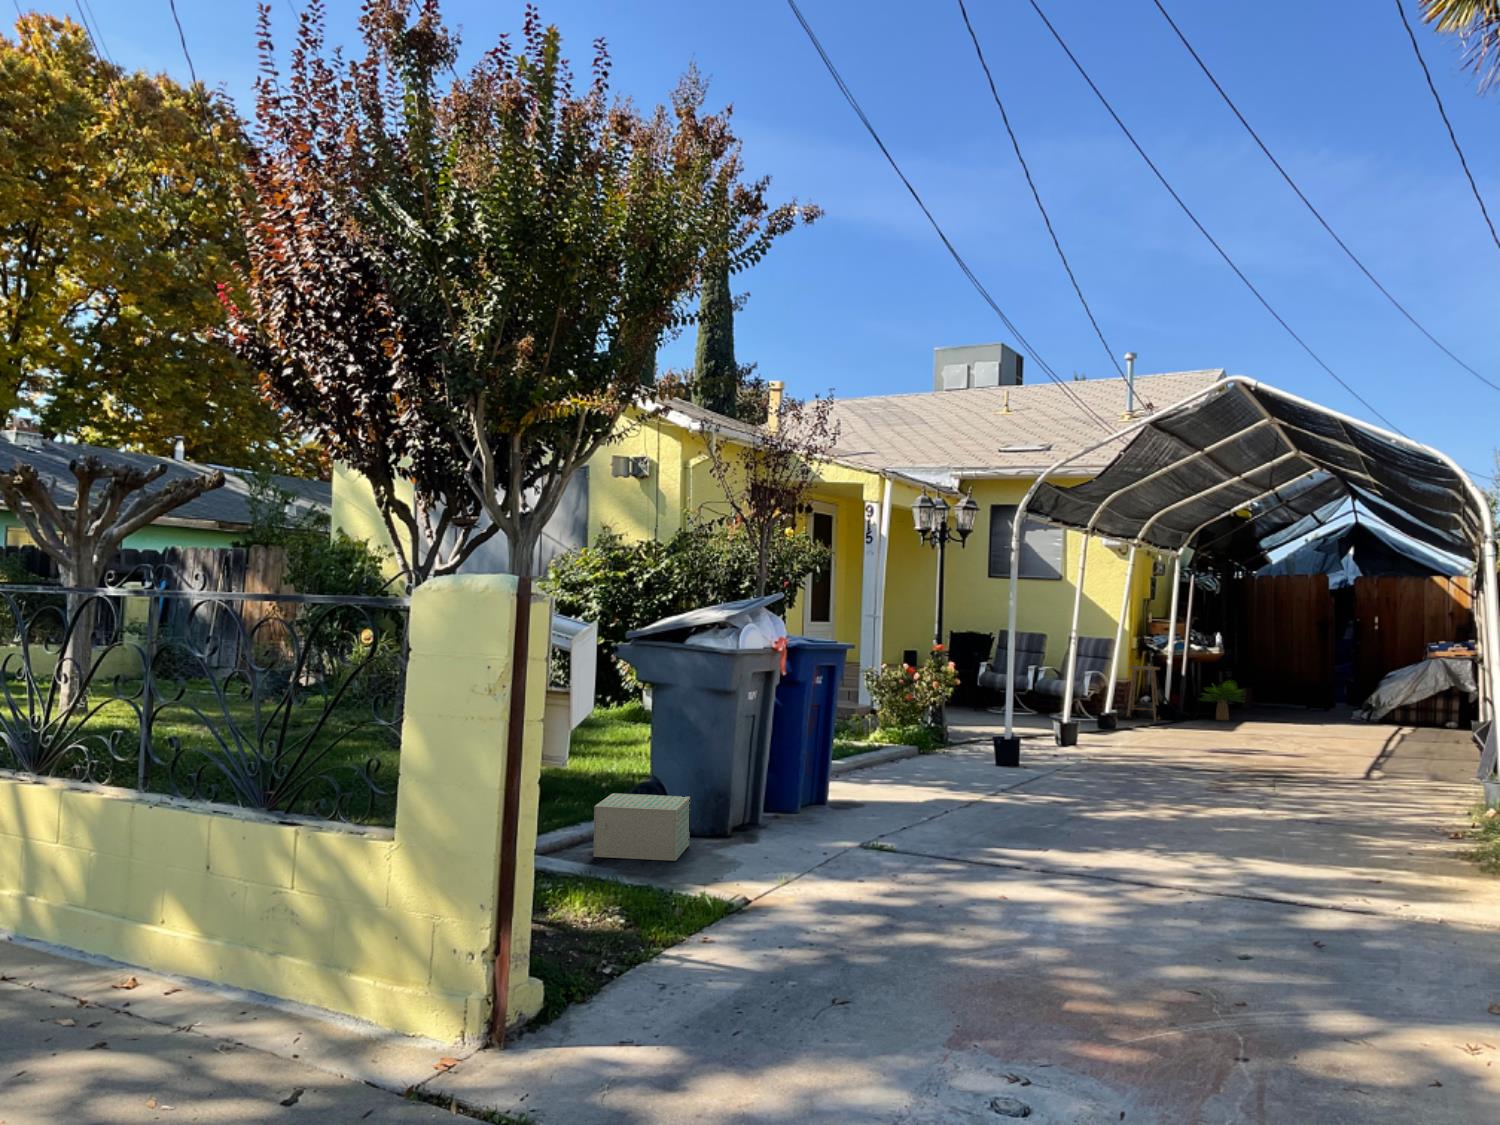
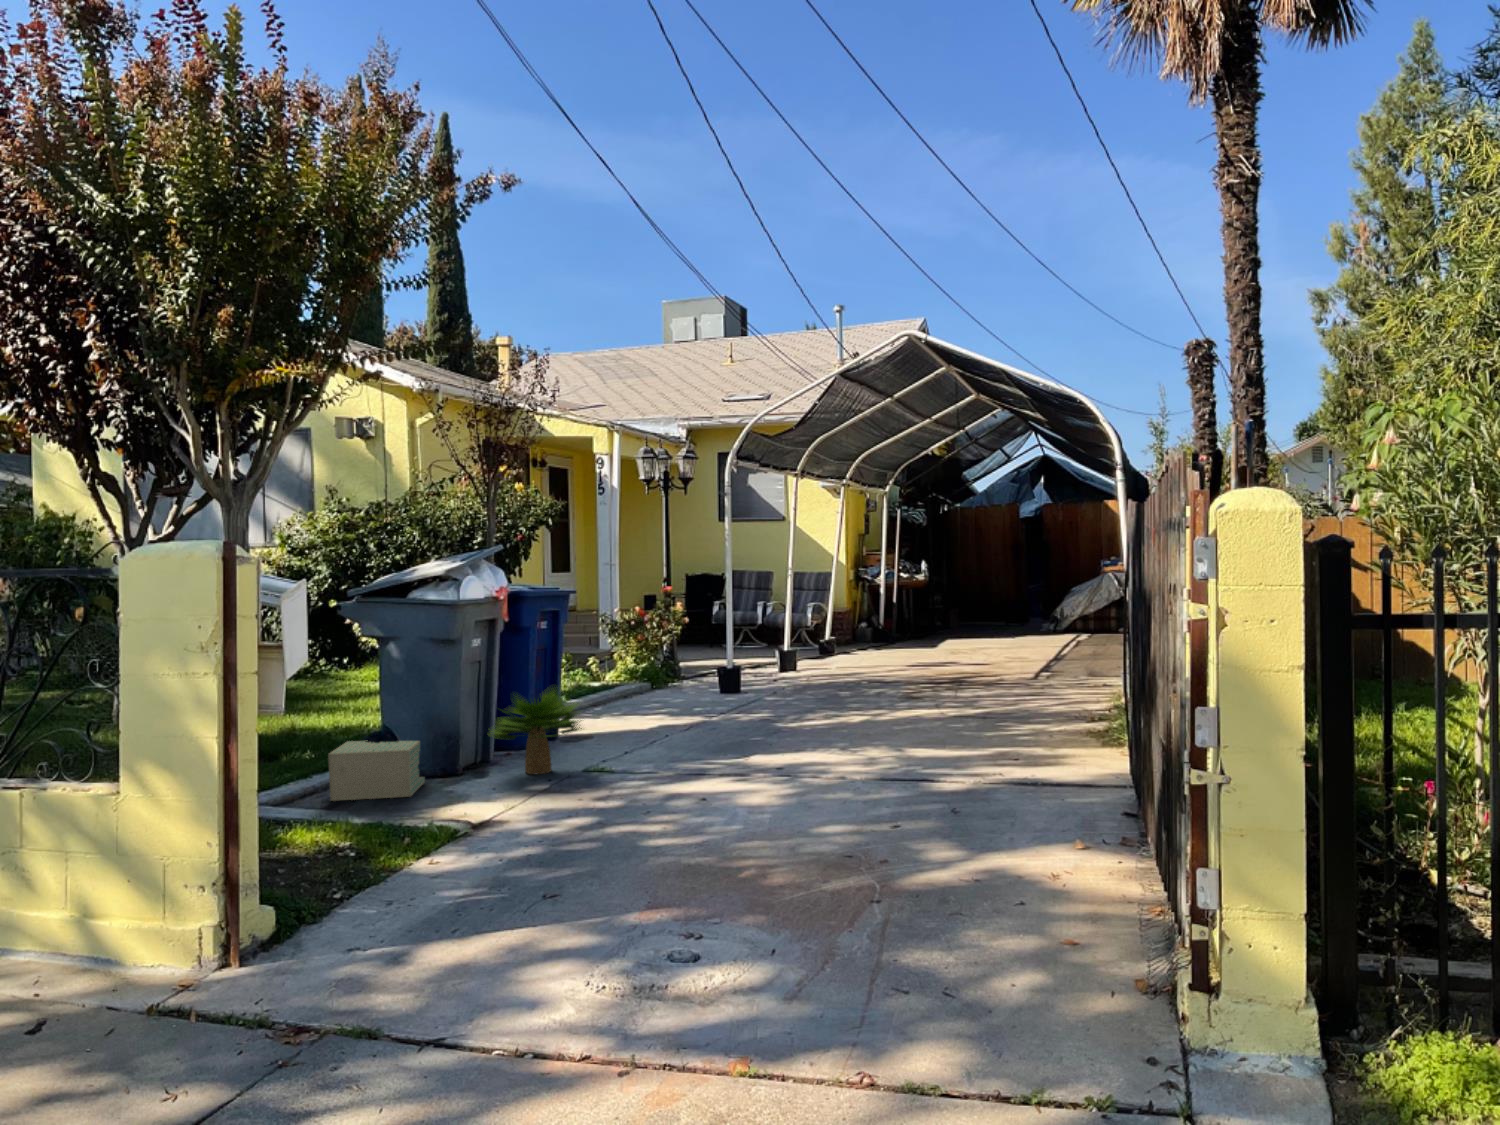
stool: present [1127,666,1160,721] -> none [846,594,875,644]
potted plant: present [1201,683,1244,720] -> present [491,690,582,774]

